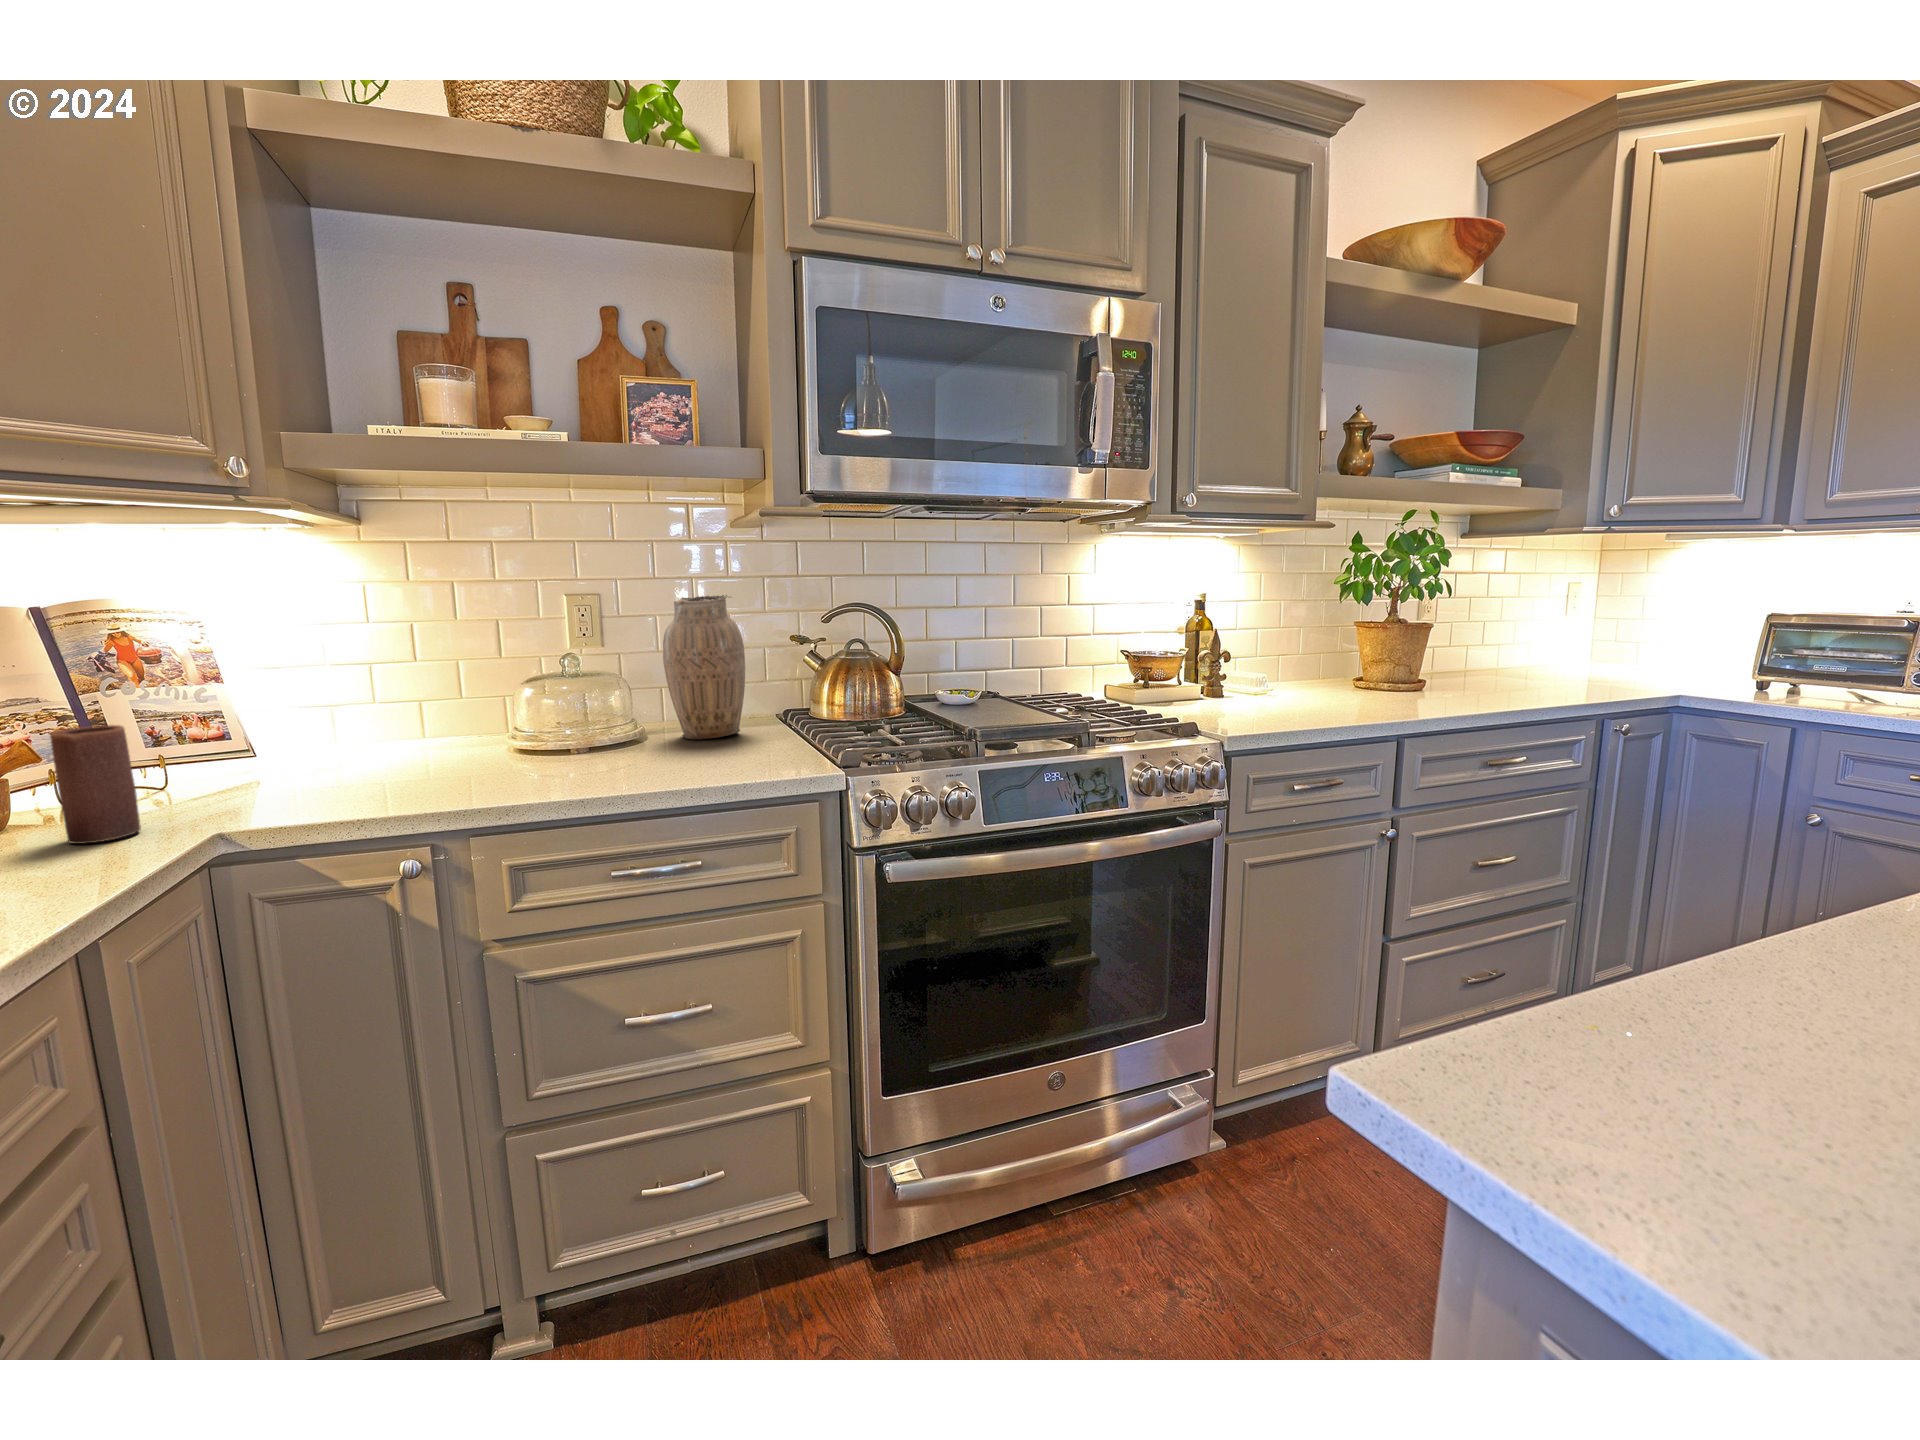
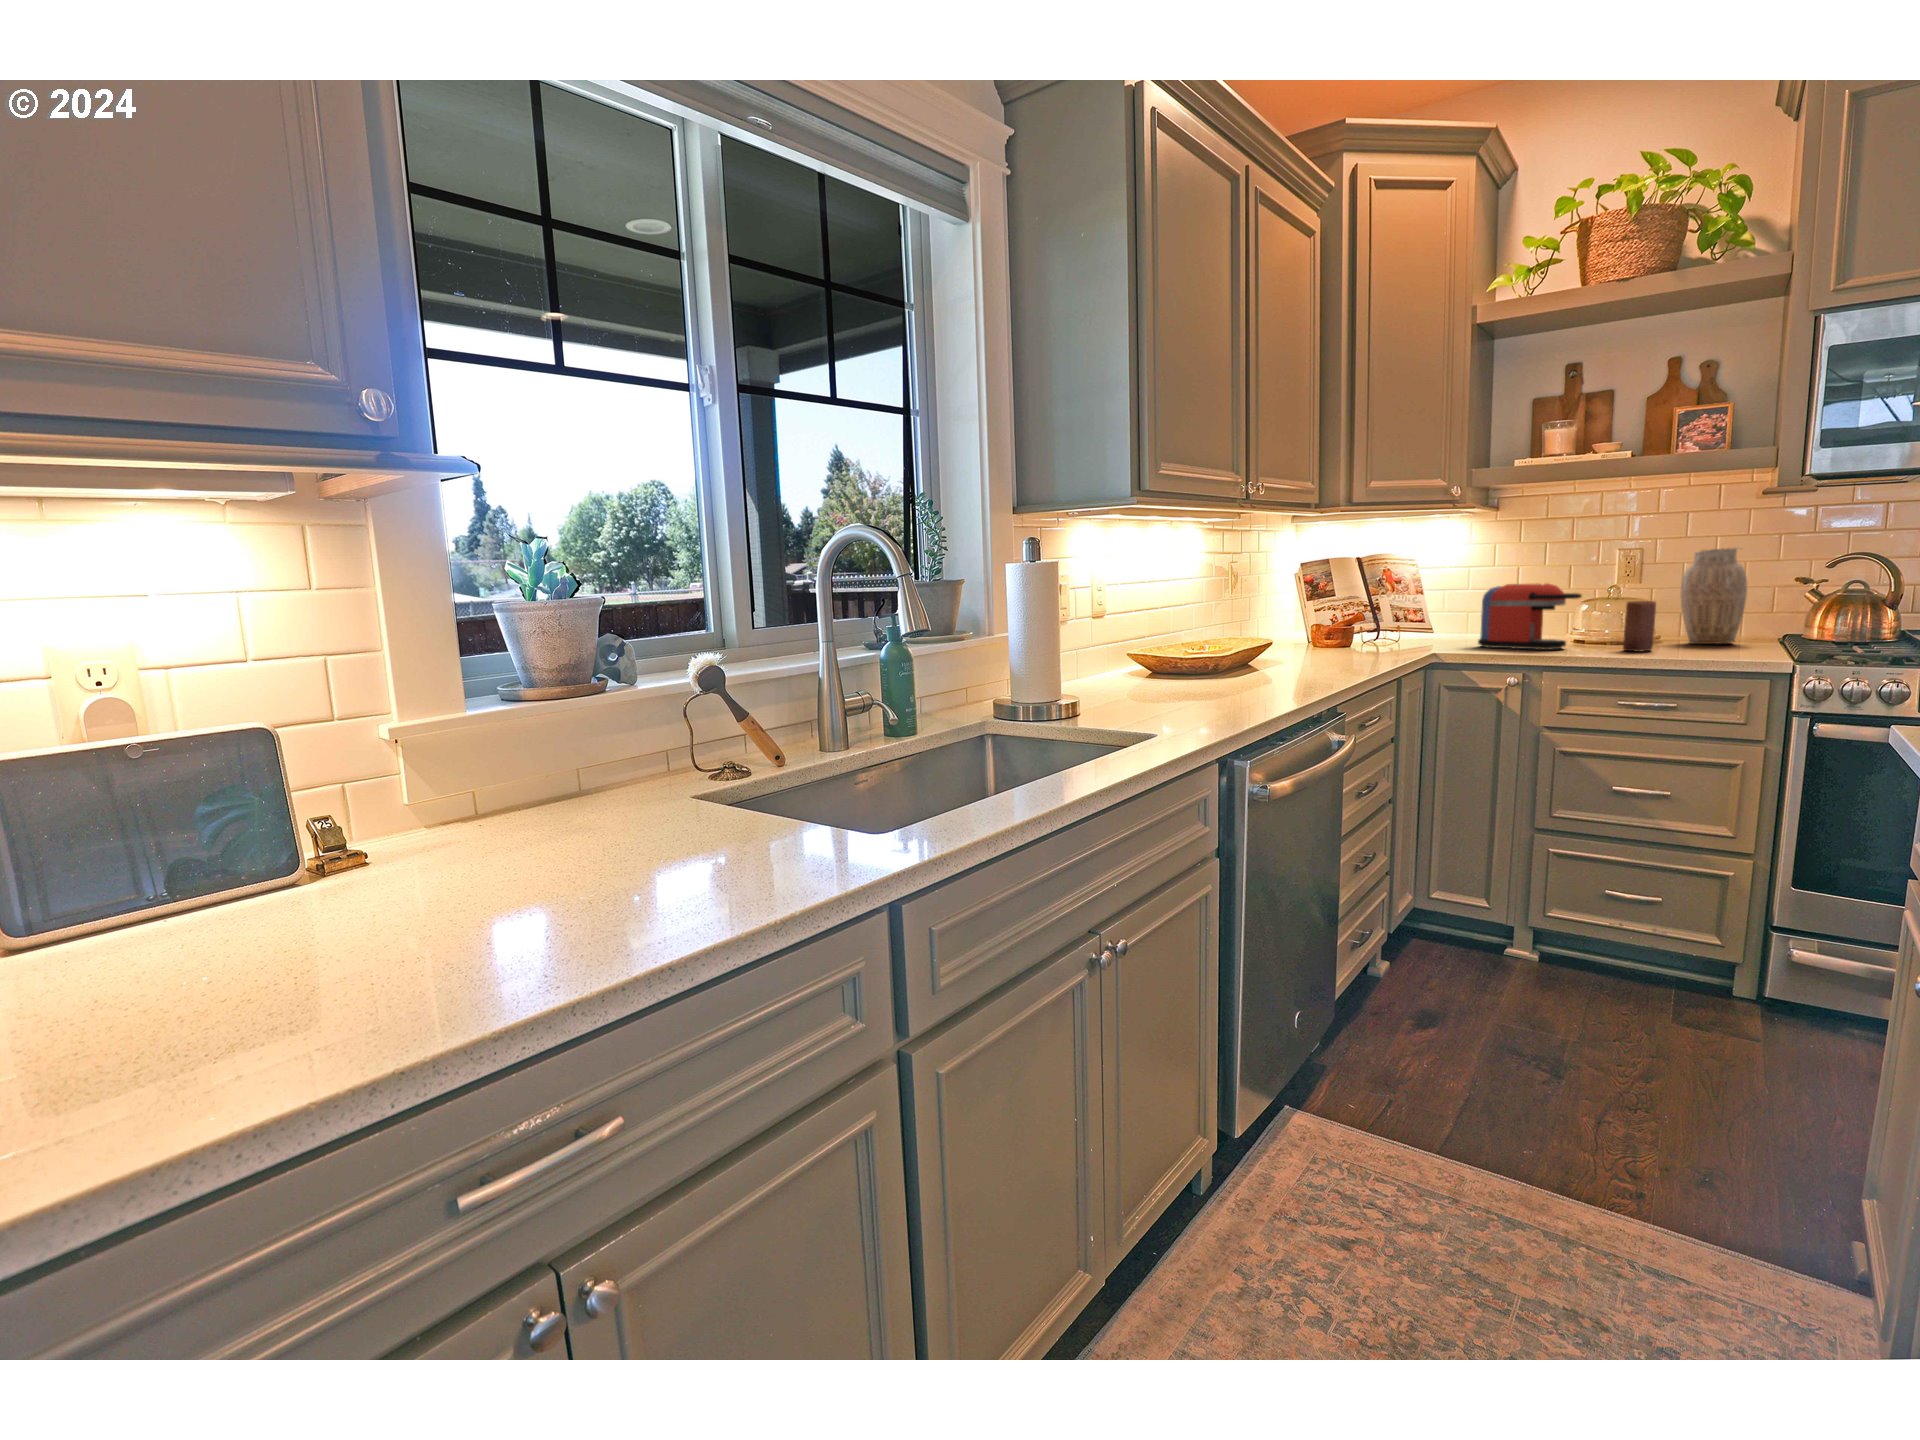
coffee maker: none [332,660,514,787] -> present [1478,583,1582,650]
candle: present [50,725,141,844] -> present [1623,601,1656,651]

